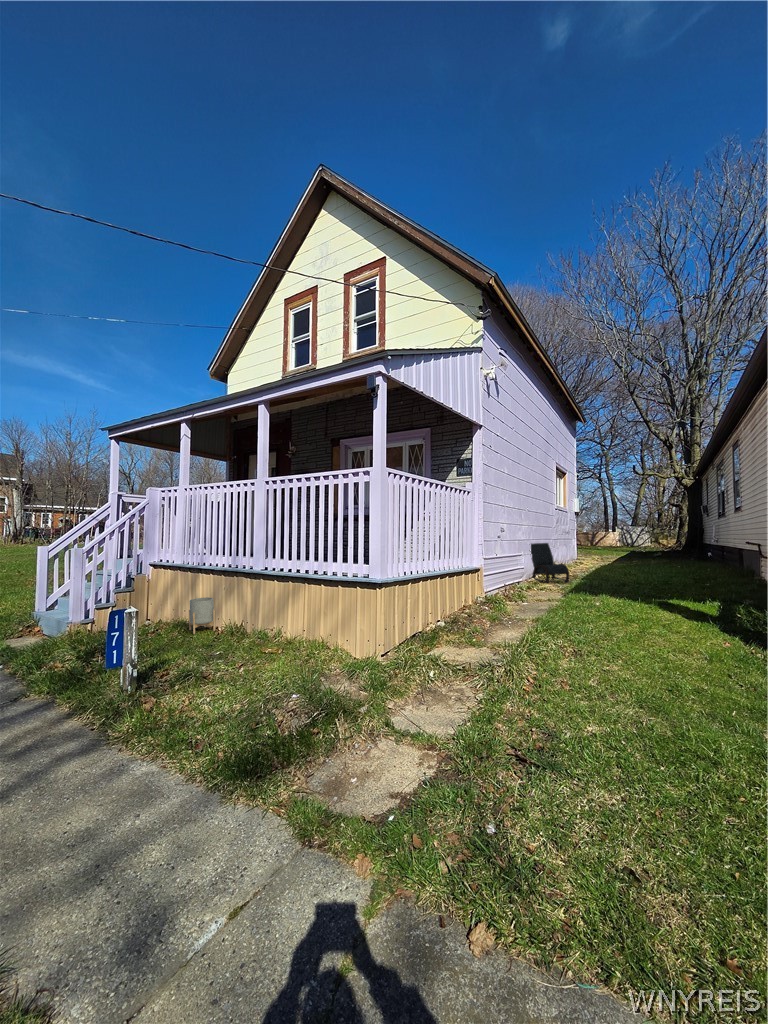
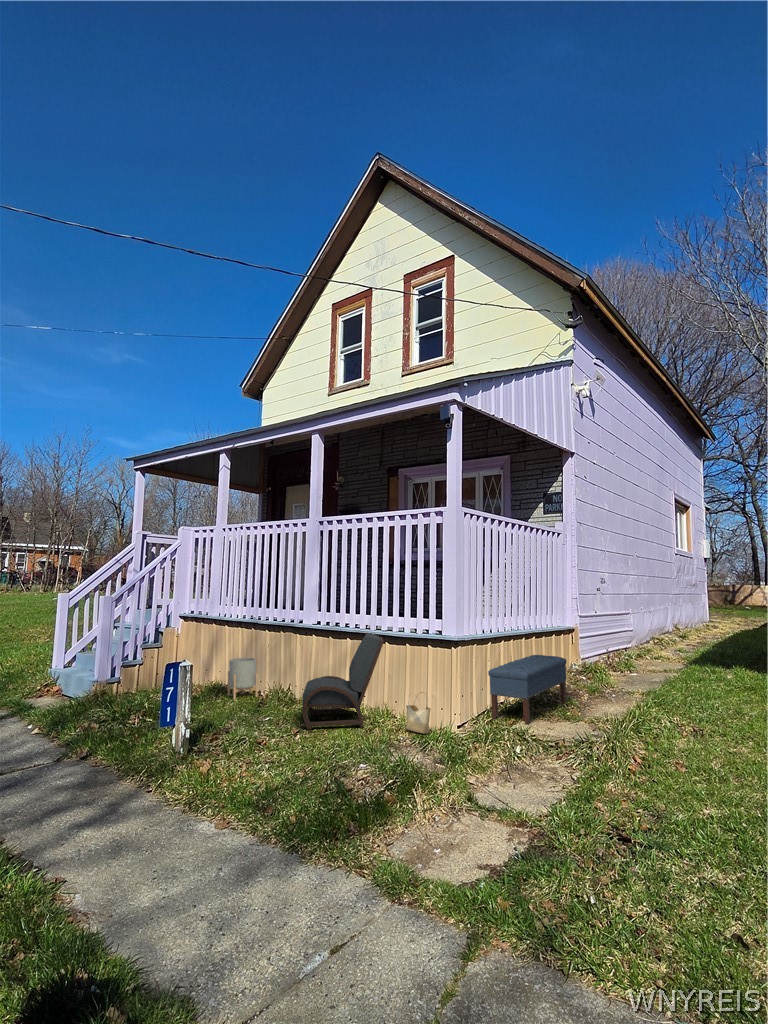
lounge chair: present [531,543,569,583] -> present [302,633,384,729]
bench: none [409,590,473,649] -> present [488,655,567,724]
woven basket: none [337,626,358,661] -> present [406,692,430,734]

